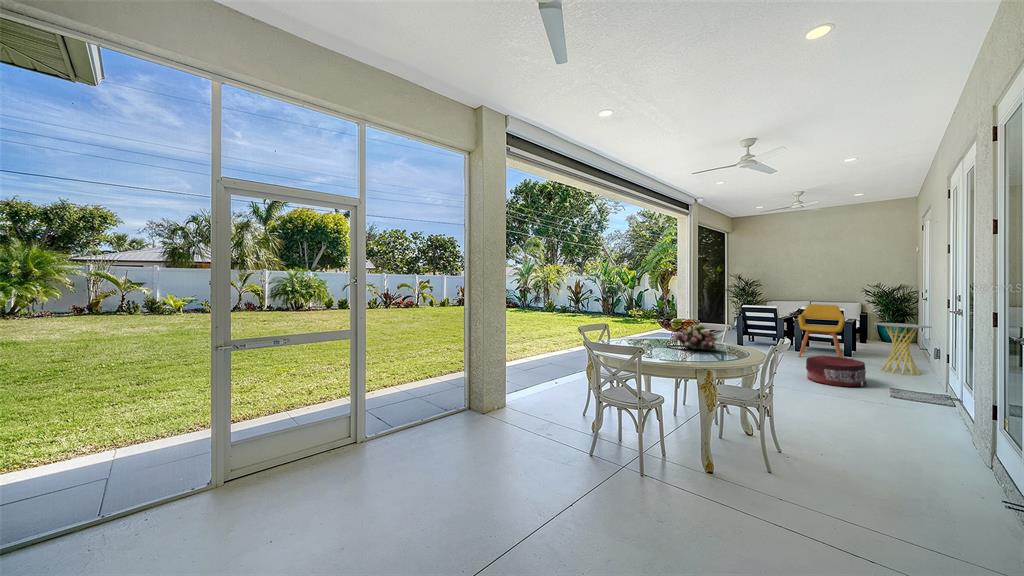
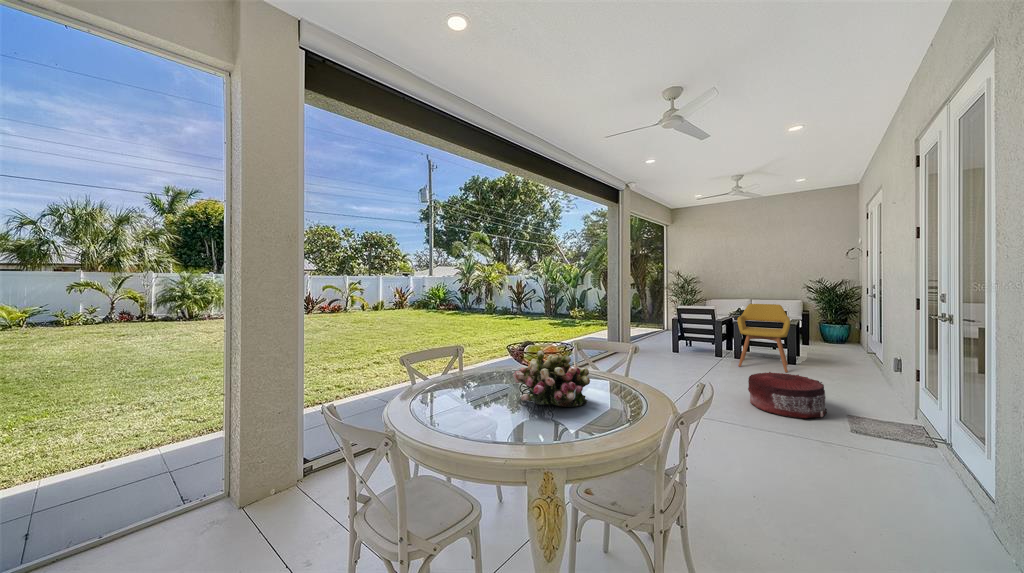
side table: present [873,323,932,375] -> none [826,326,899,394]

